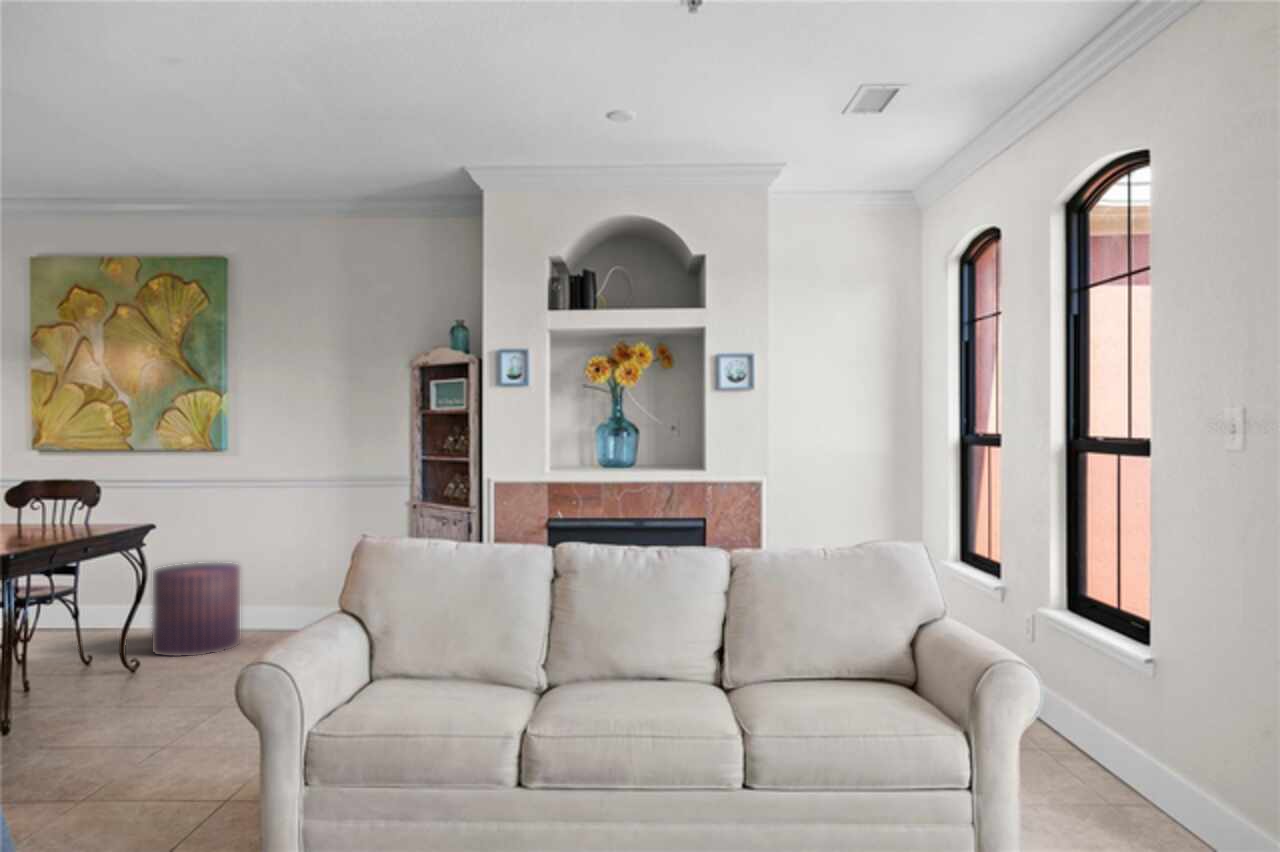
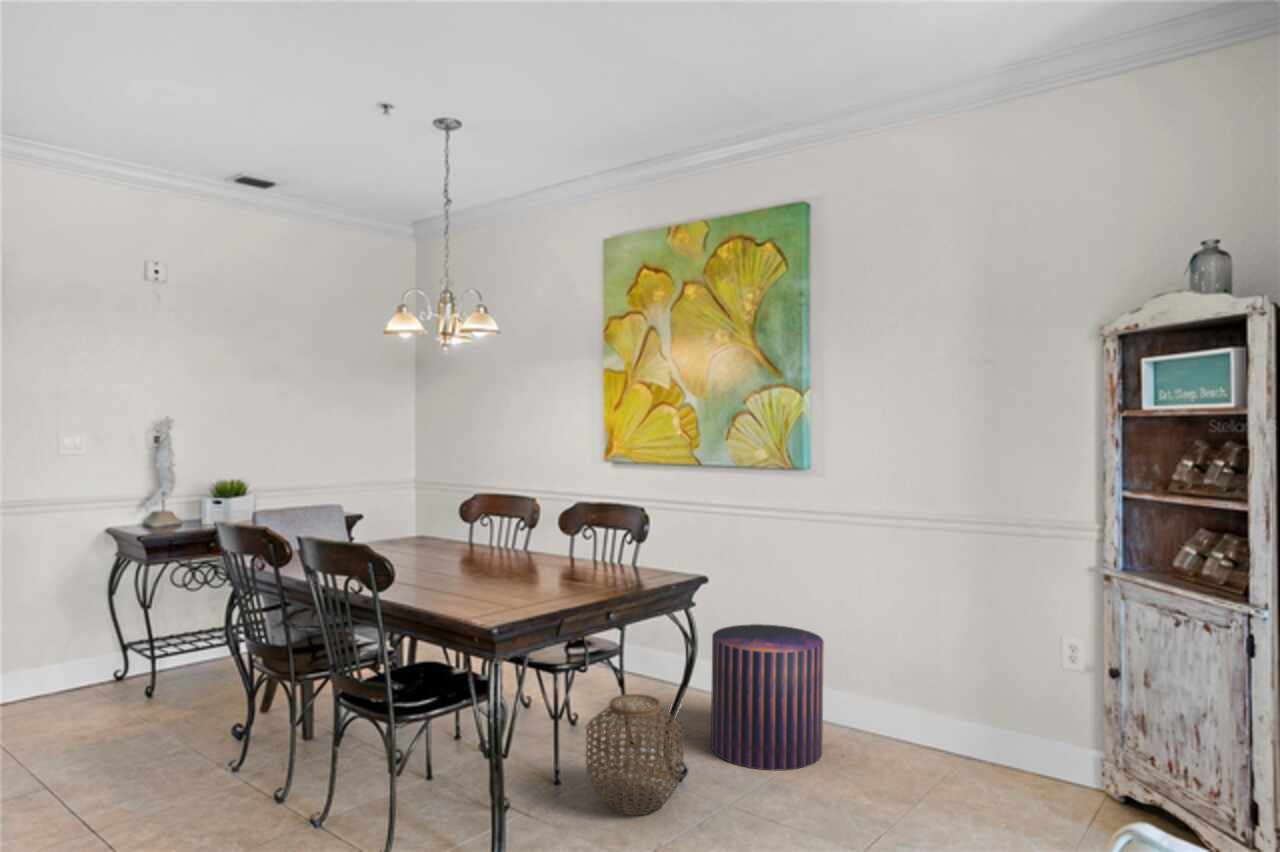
woven basket: none [59,609,139,688] -> present [586,694,684,815]

